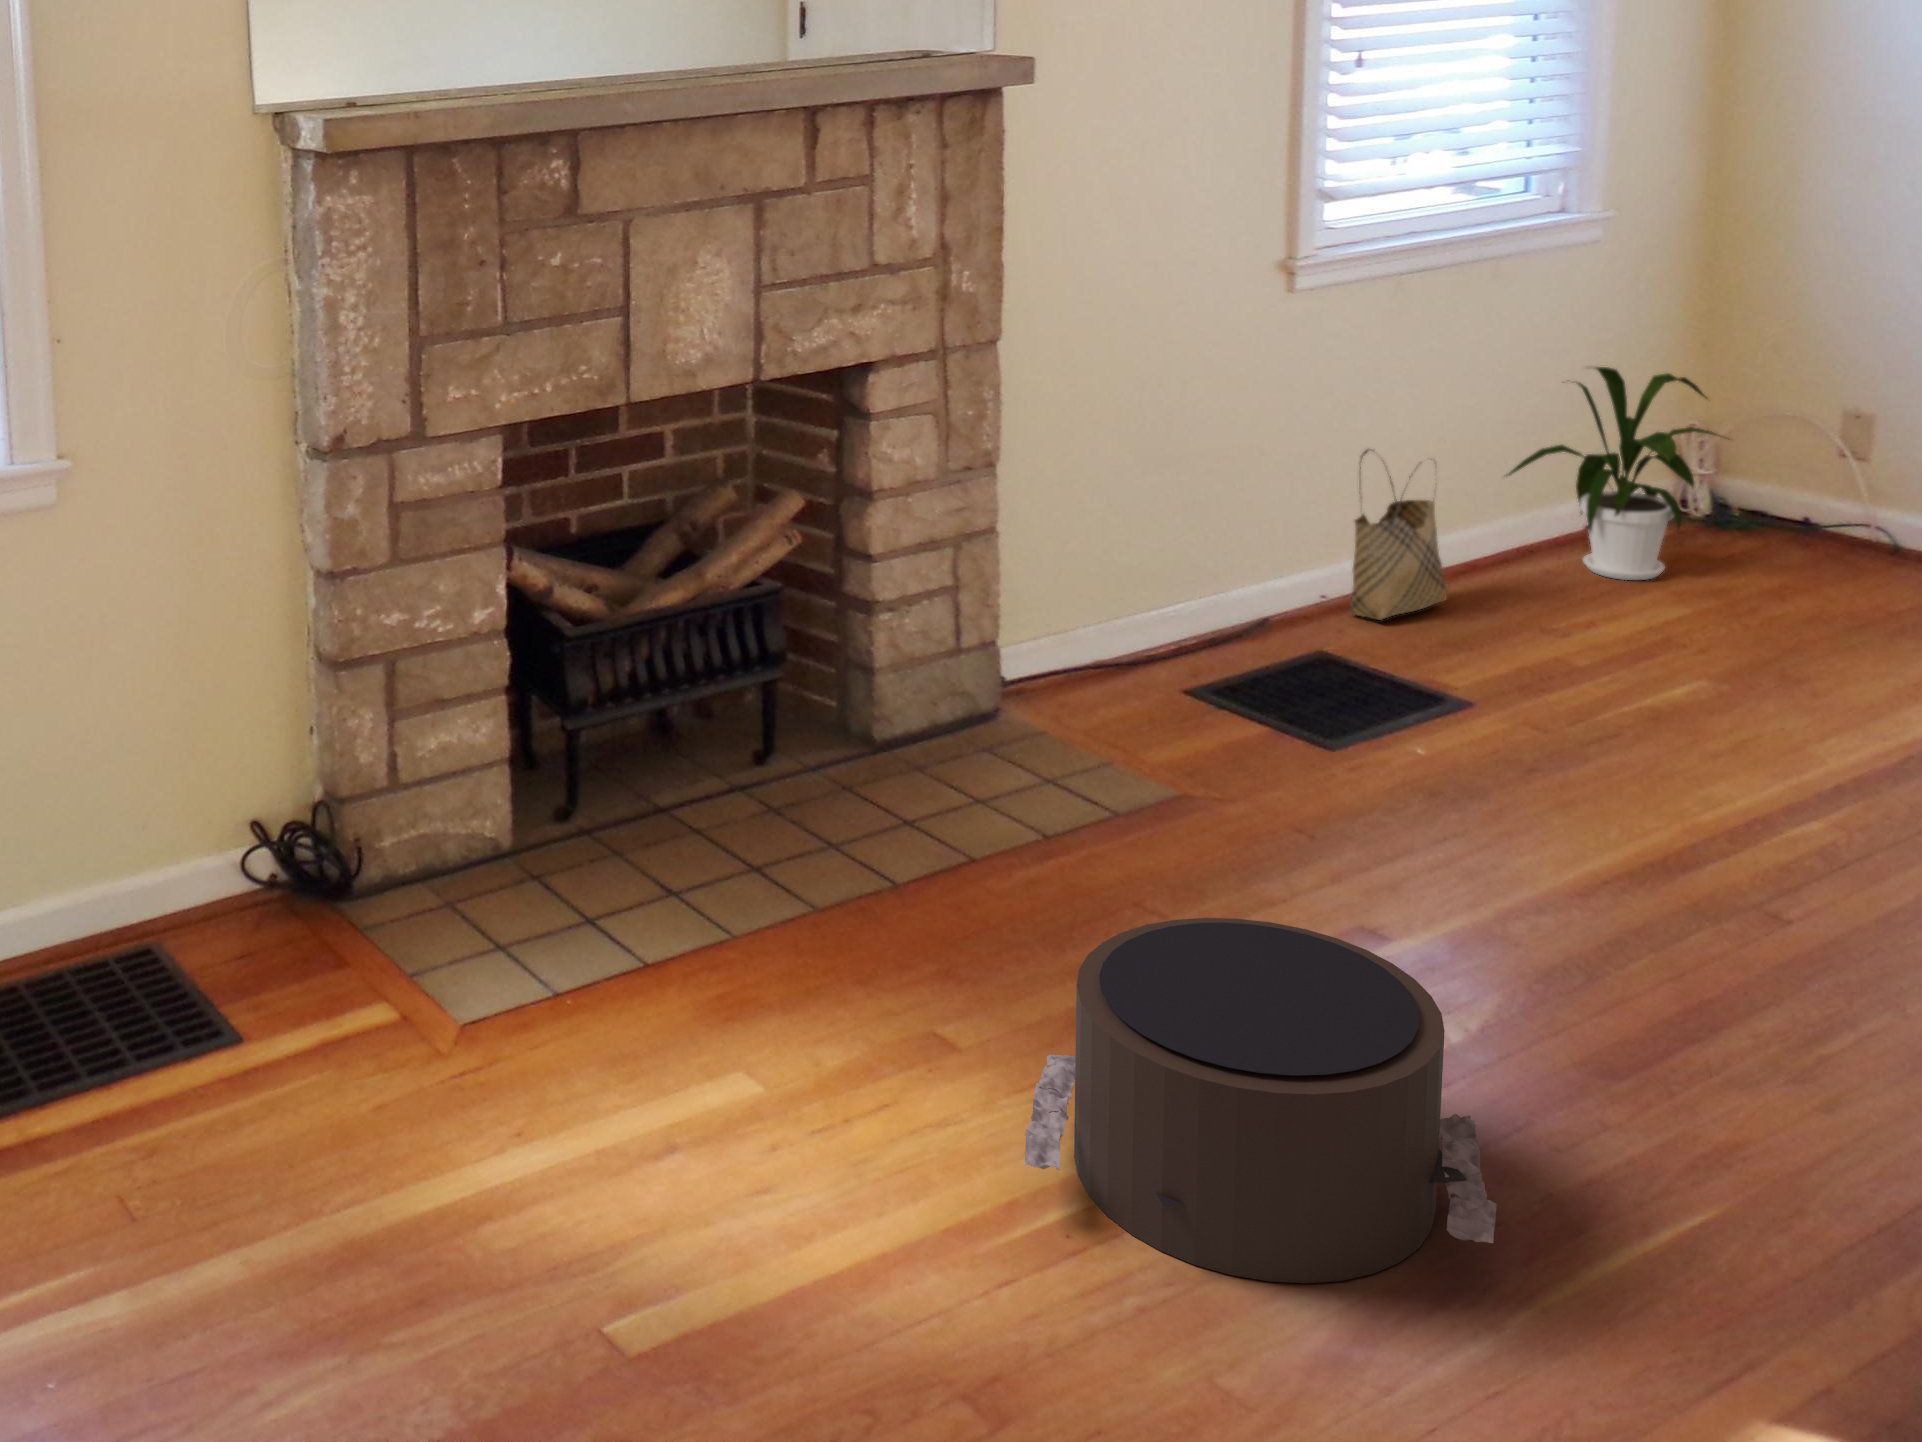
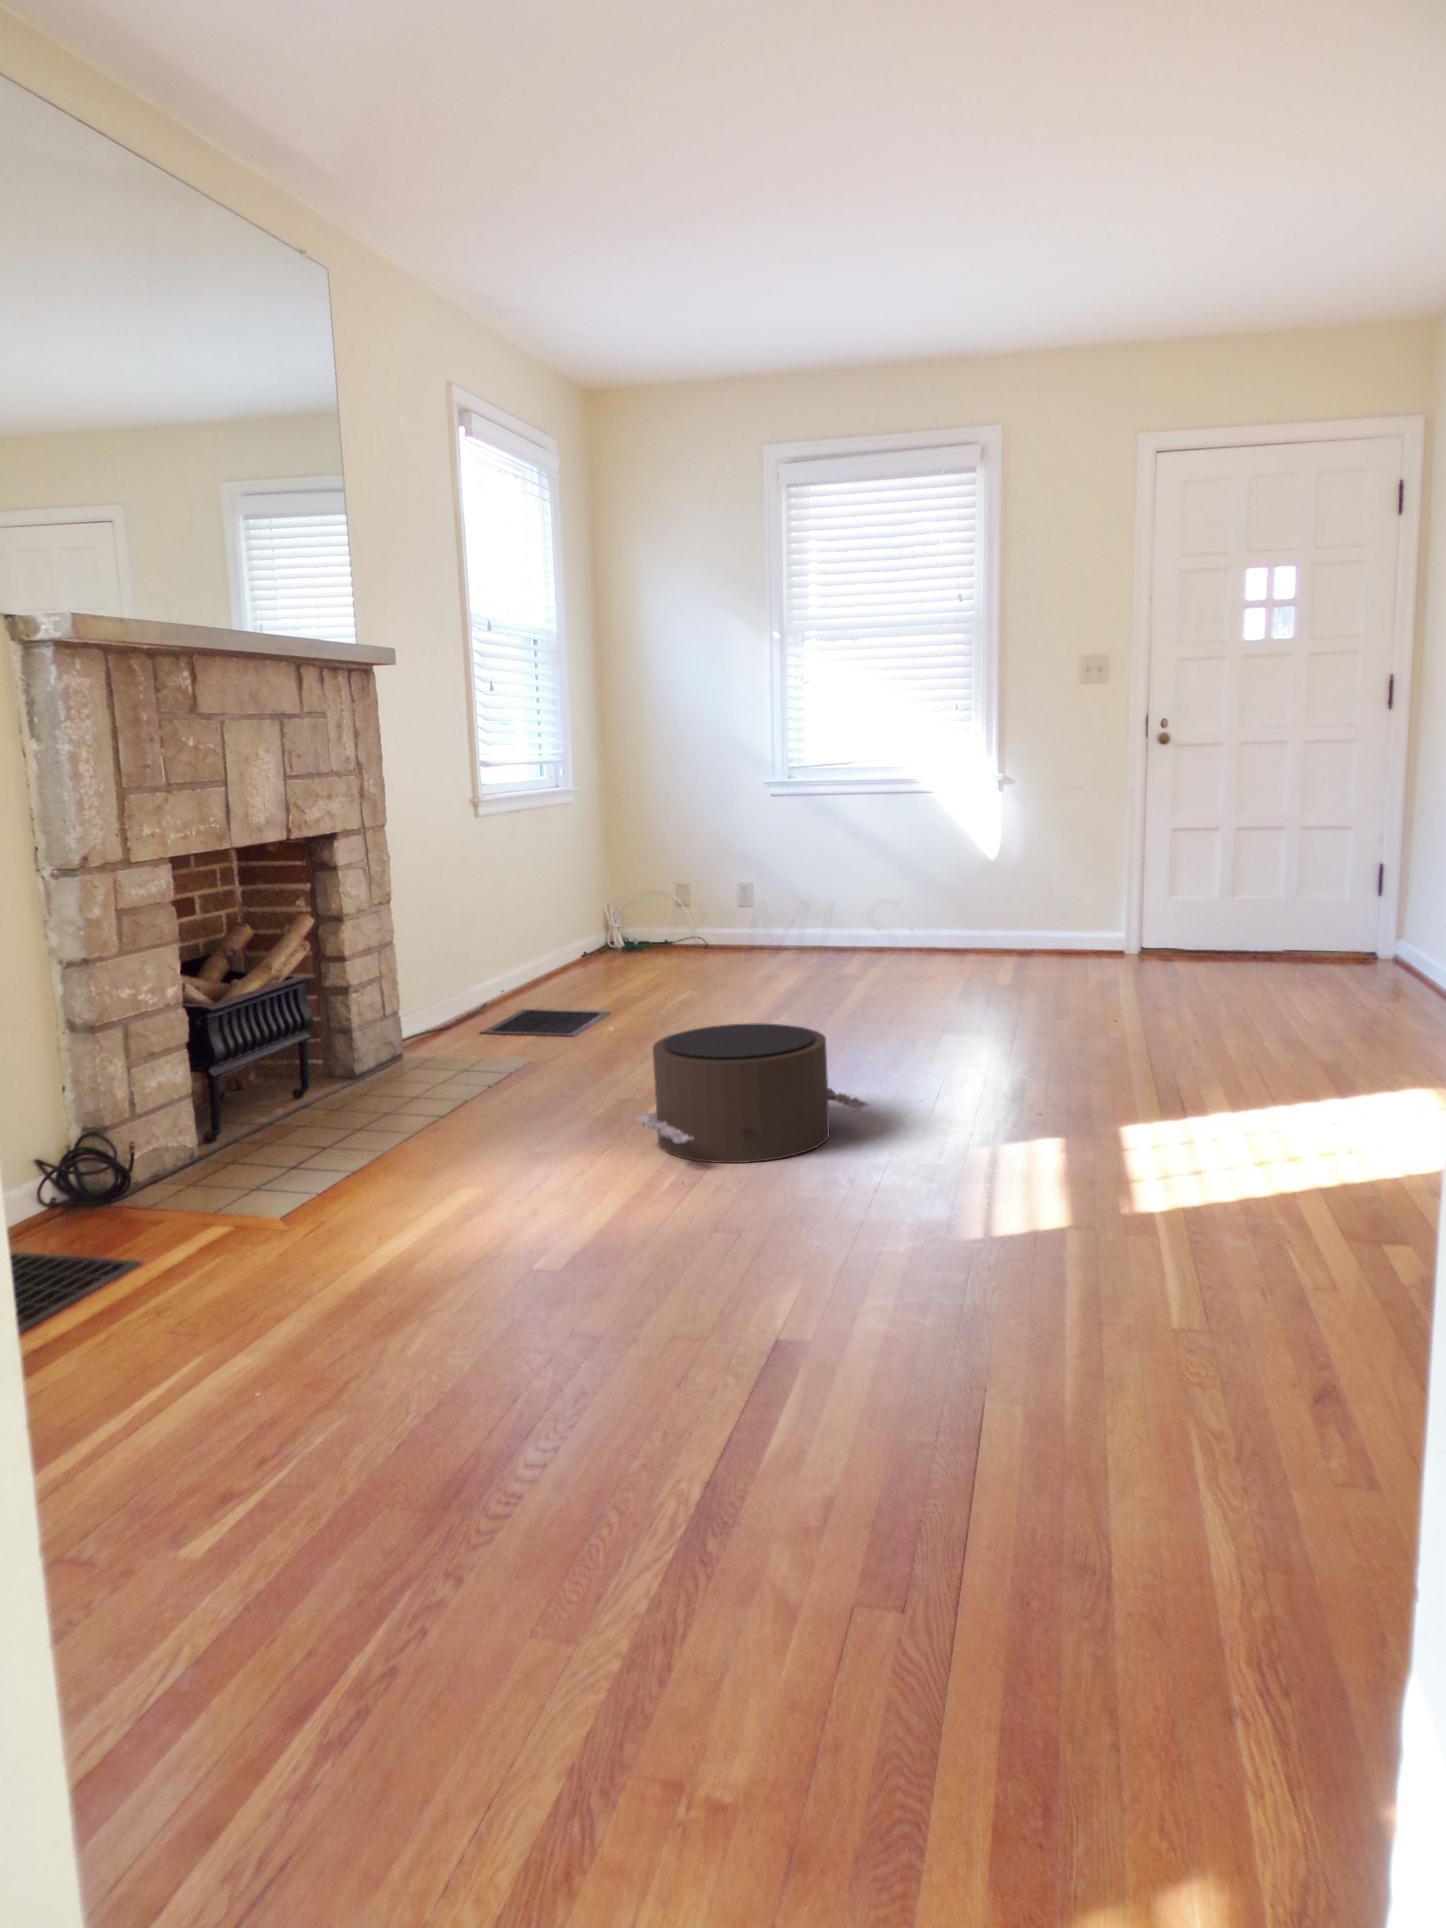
house plant: present [1507,367,1729,580] -> none [558,857,657,969]
woven basket: present [1349,449,1446,620] -> none [513,904,562,997]

